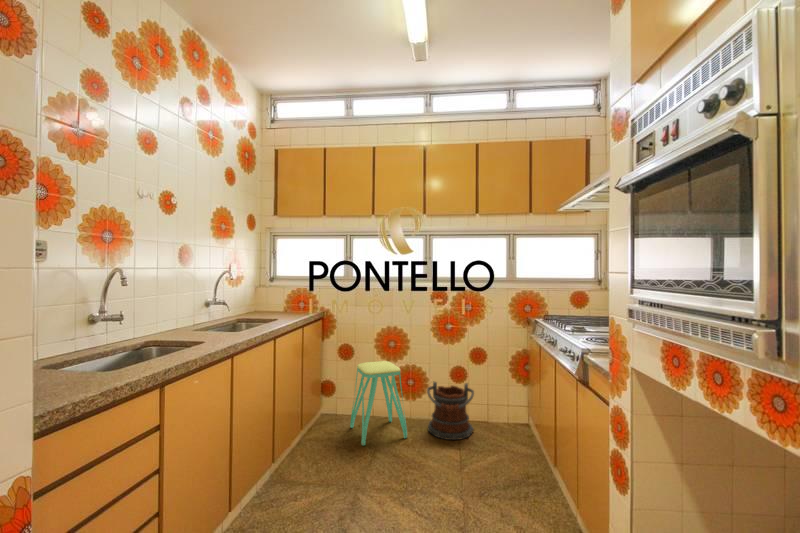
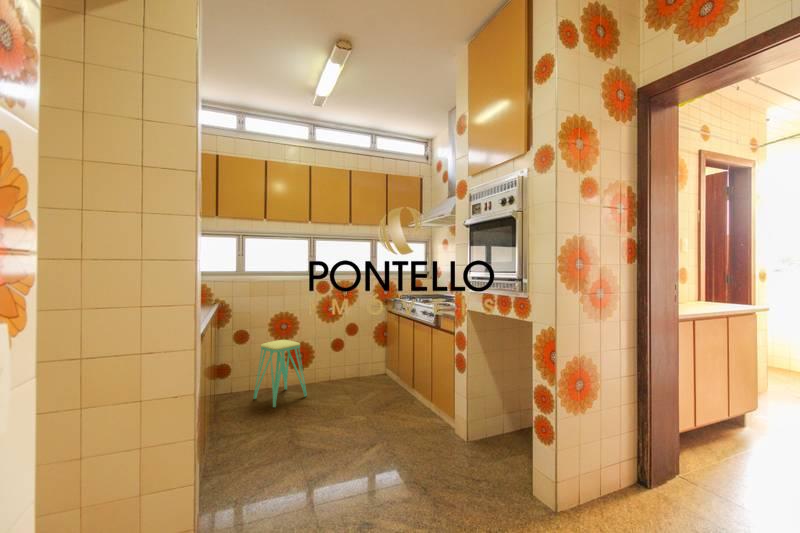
bucket: present [427,382,474,440] -> none [319,349,354,392]

